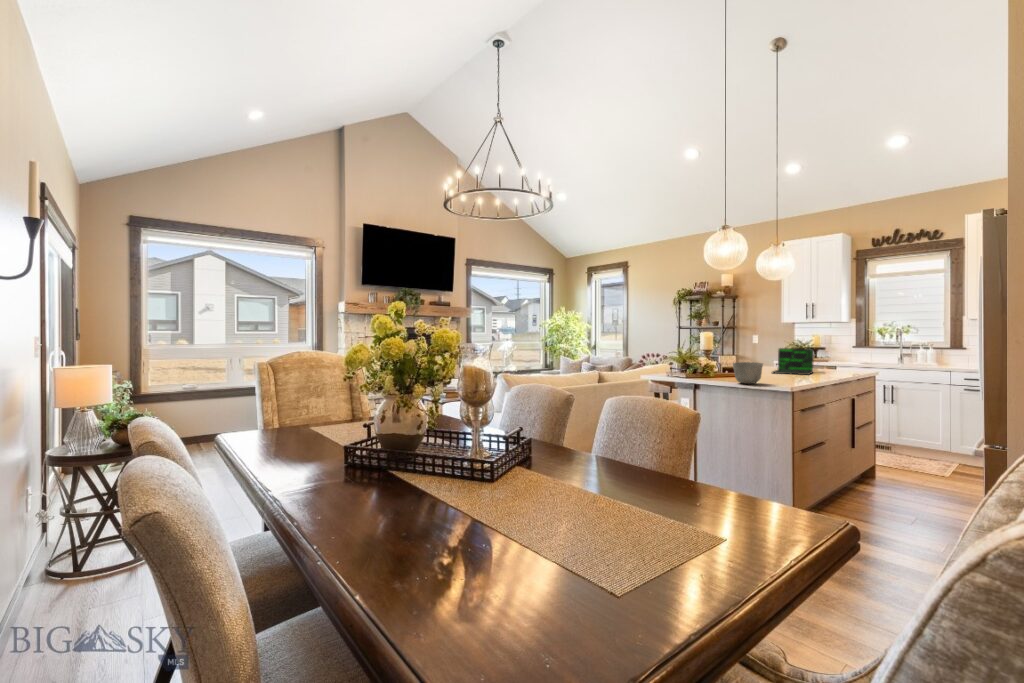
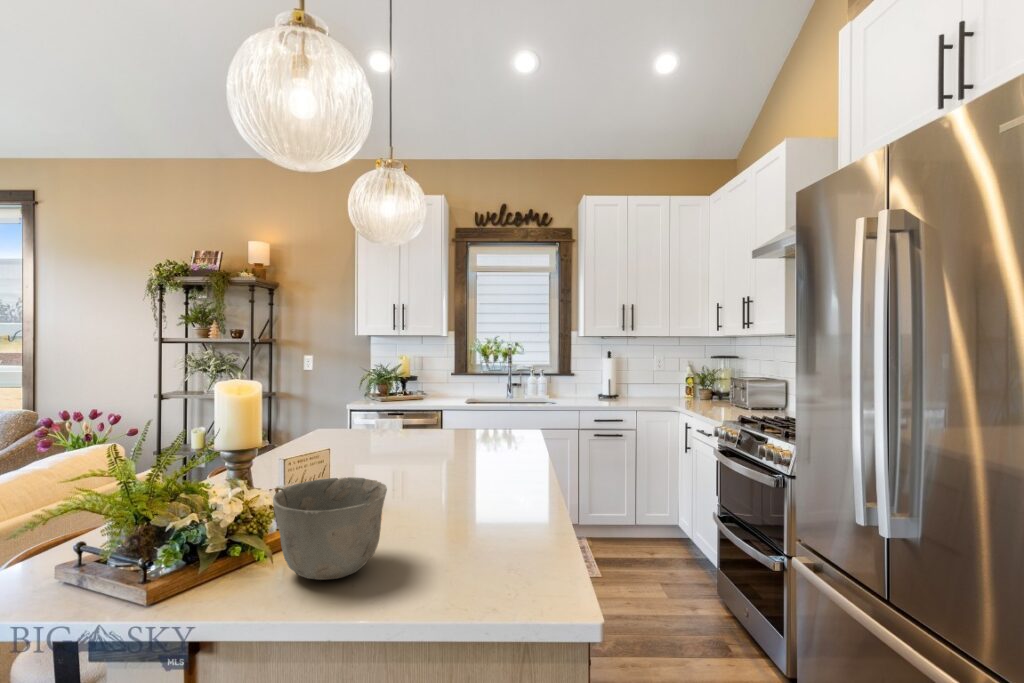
laptop: present [773,348,814,375] -> none [366,392,461,461]

